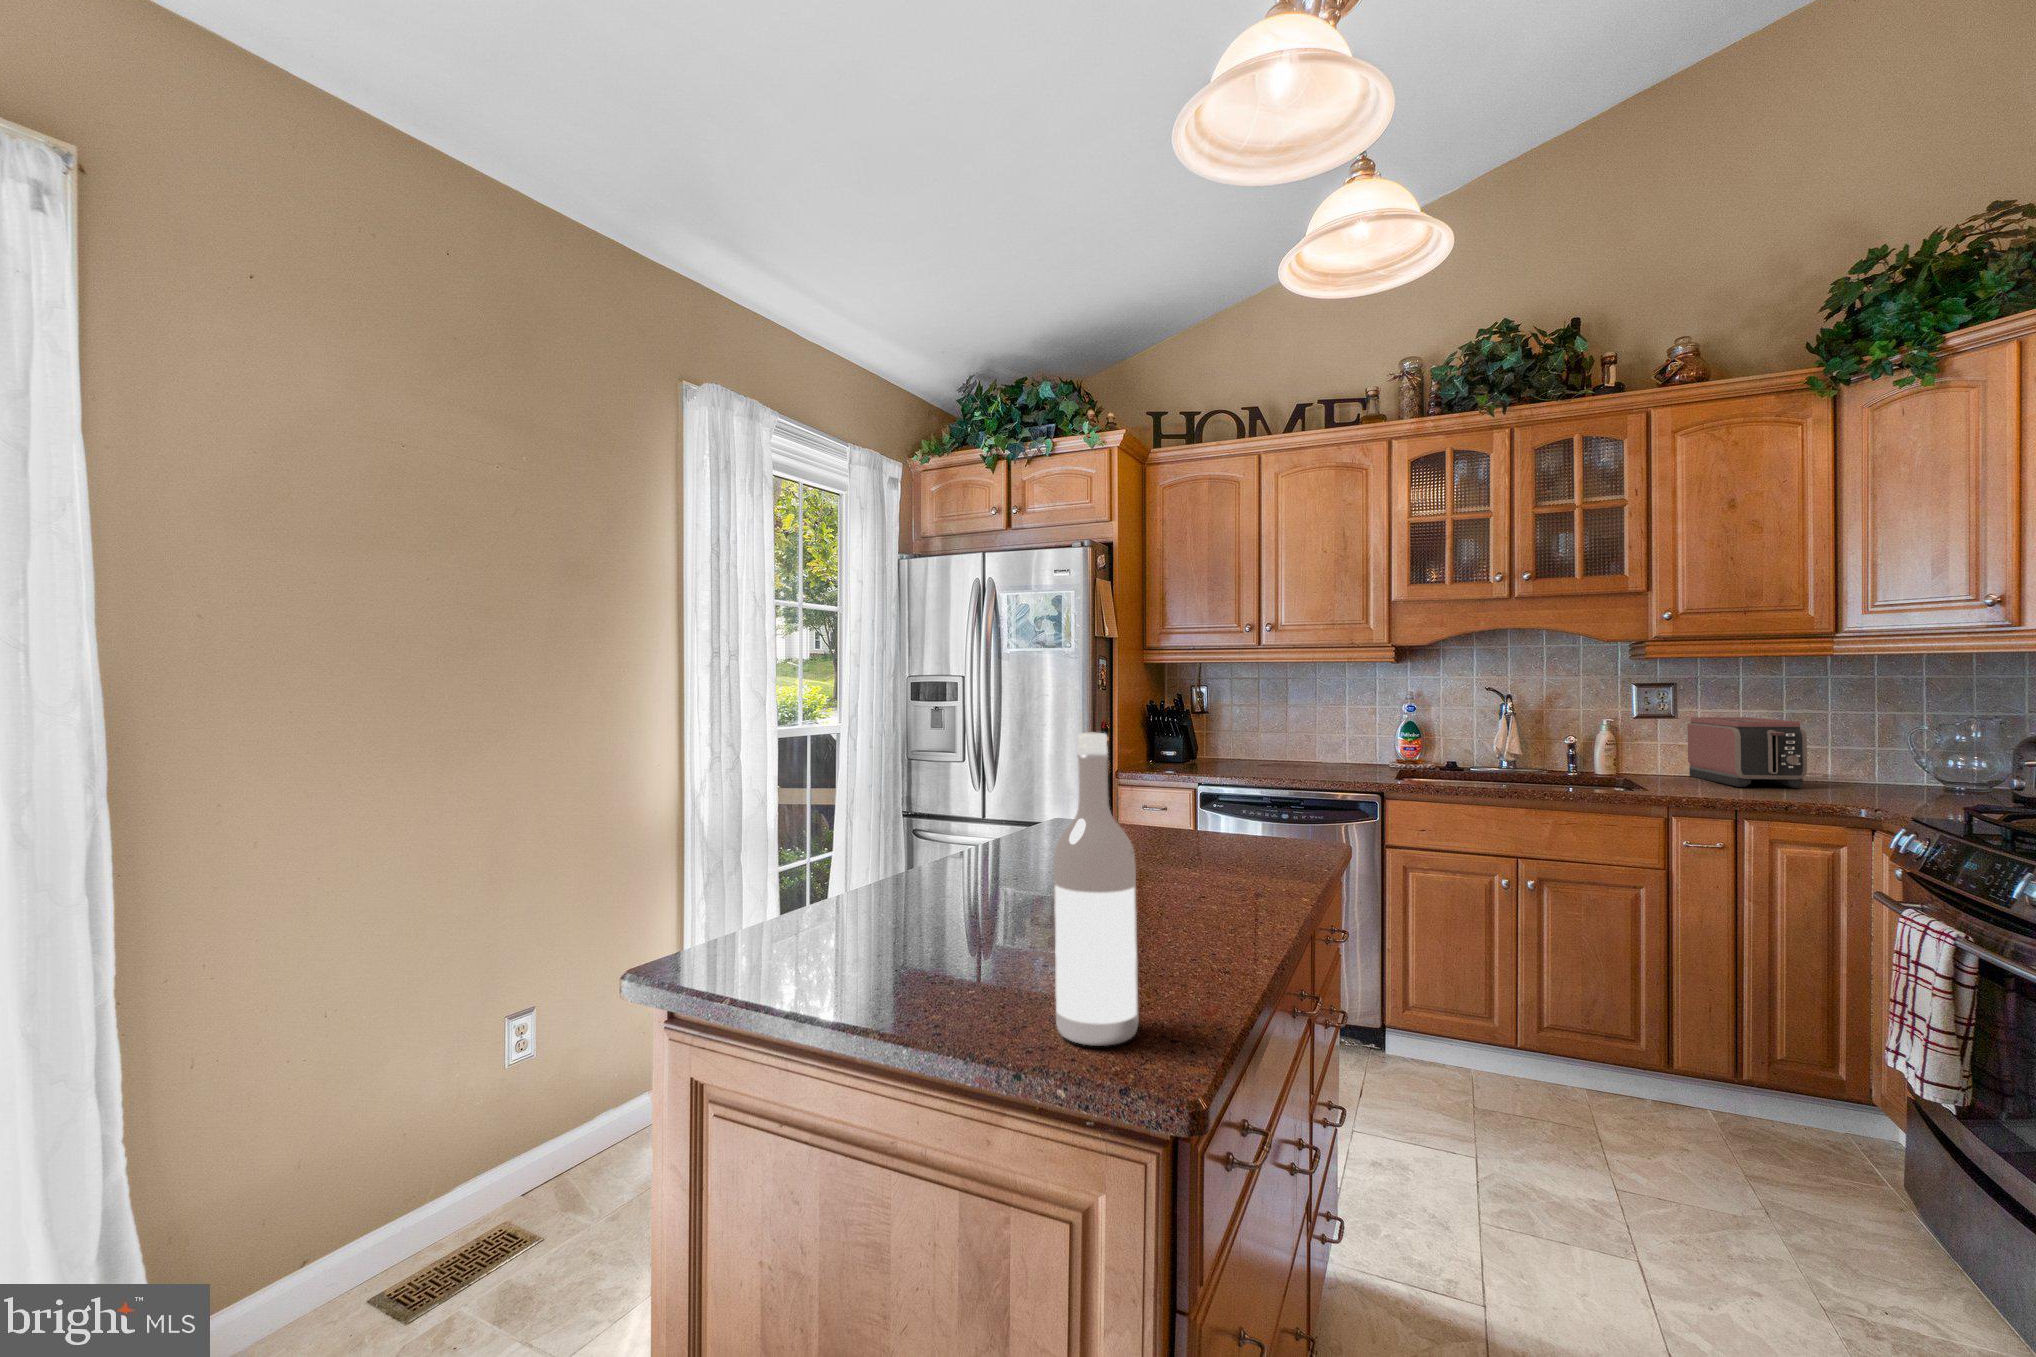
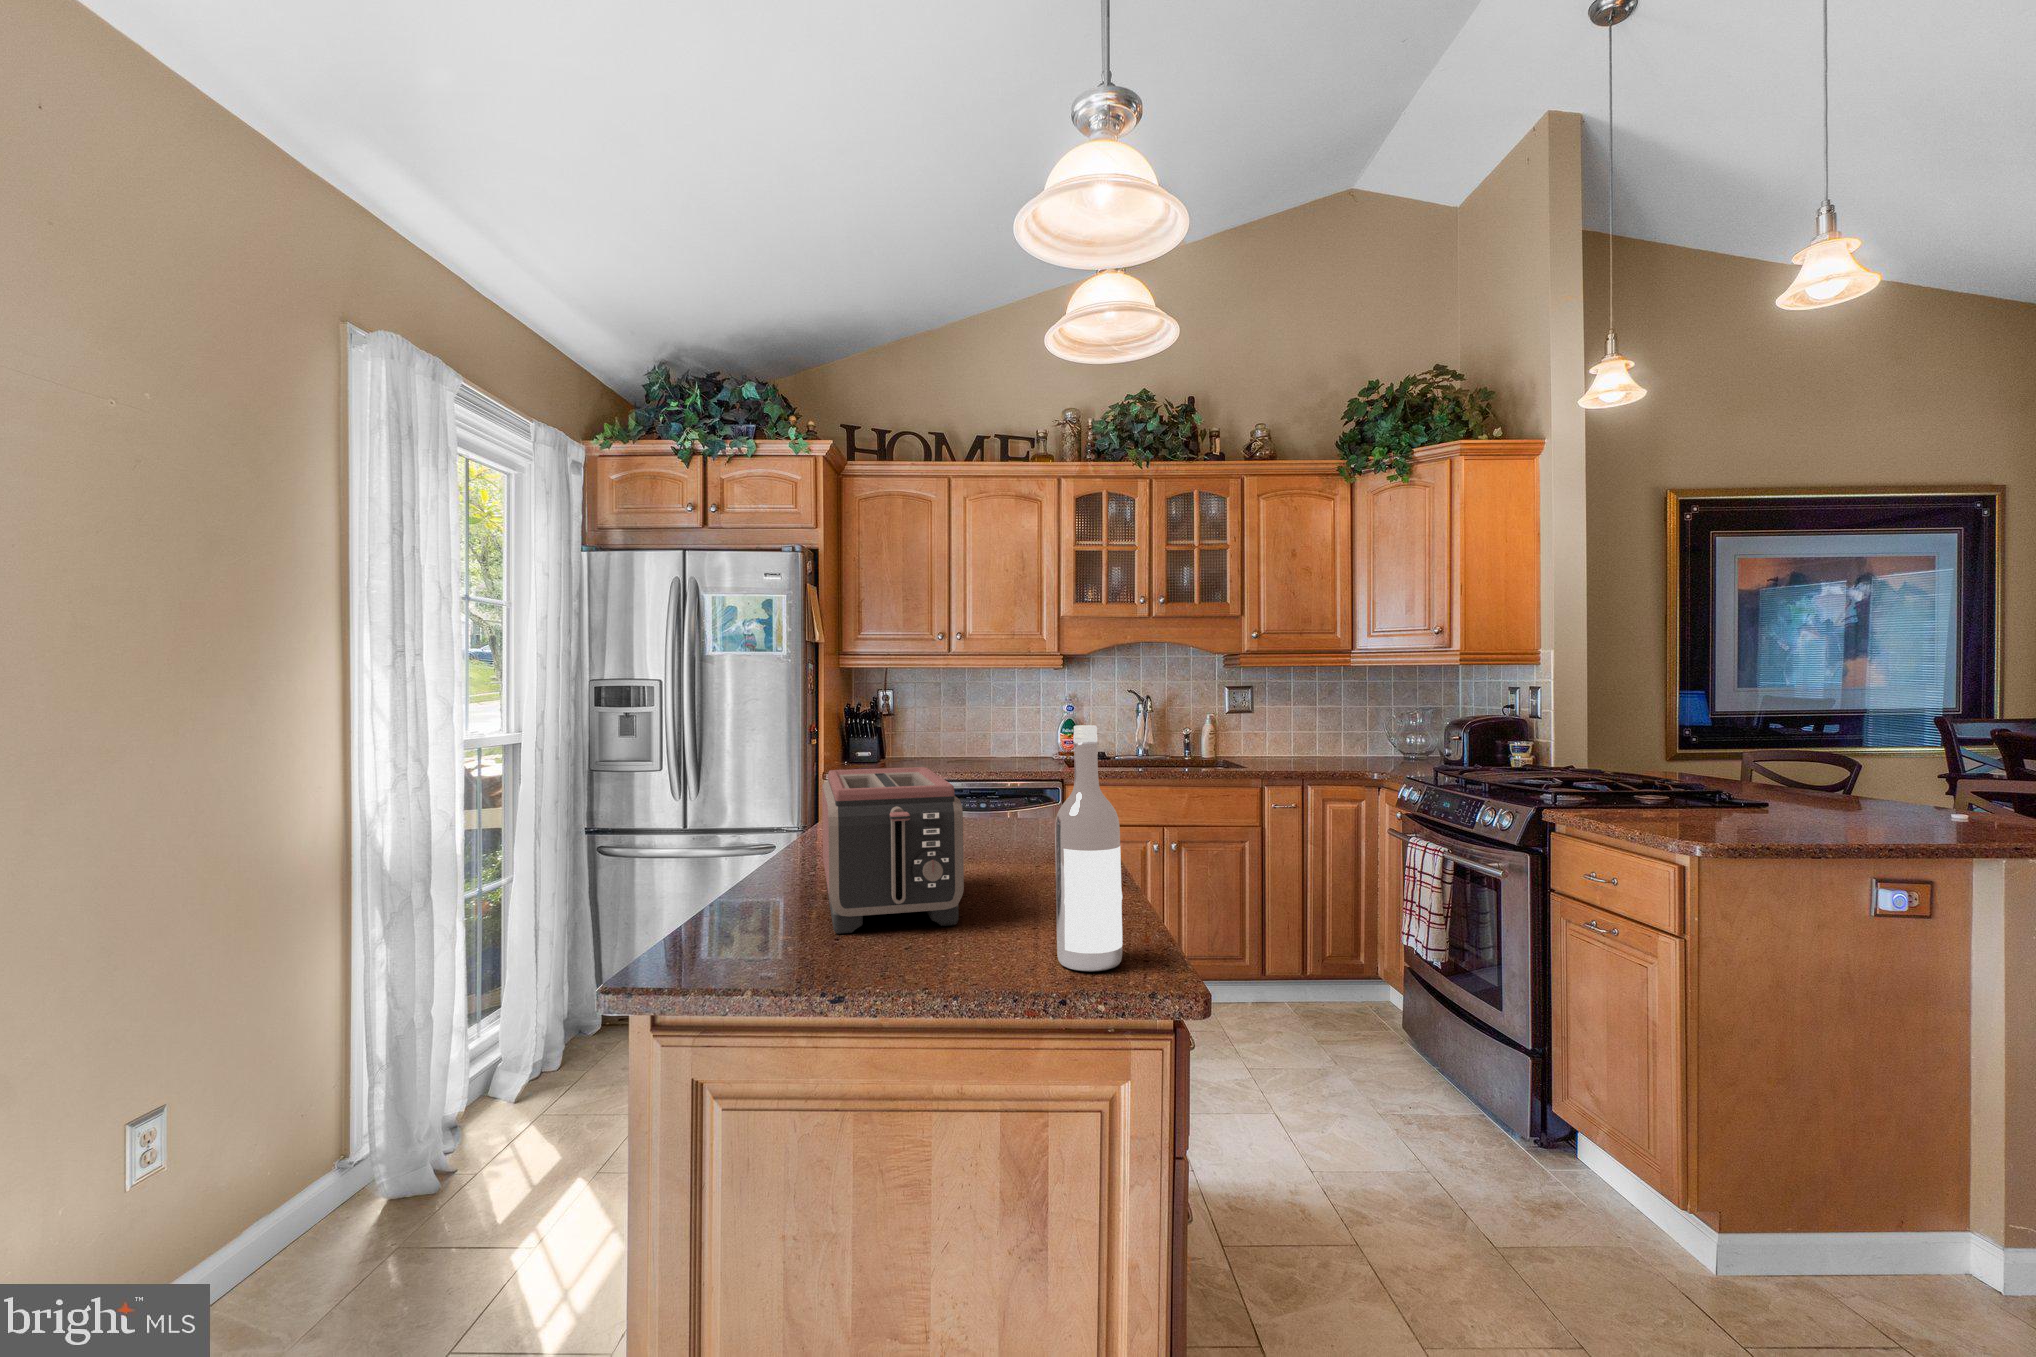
toaster: present [1687,717,1807,788] -> present [822,767,964,934]

